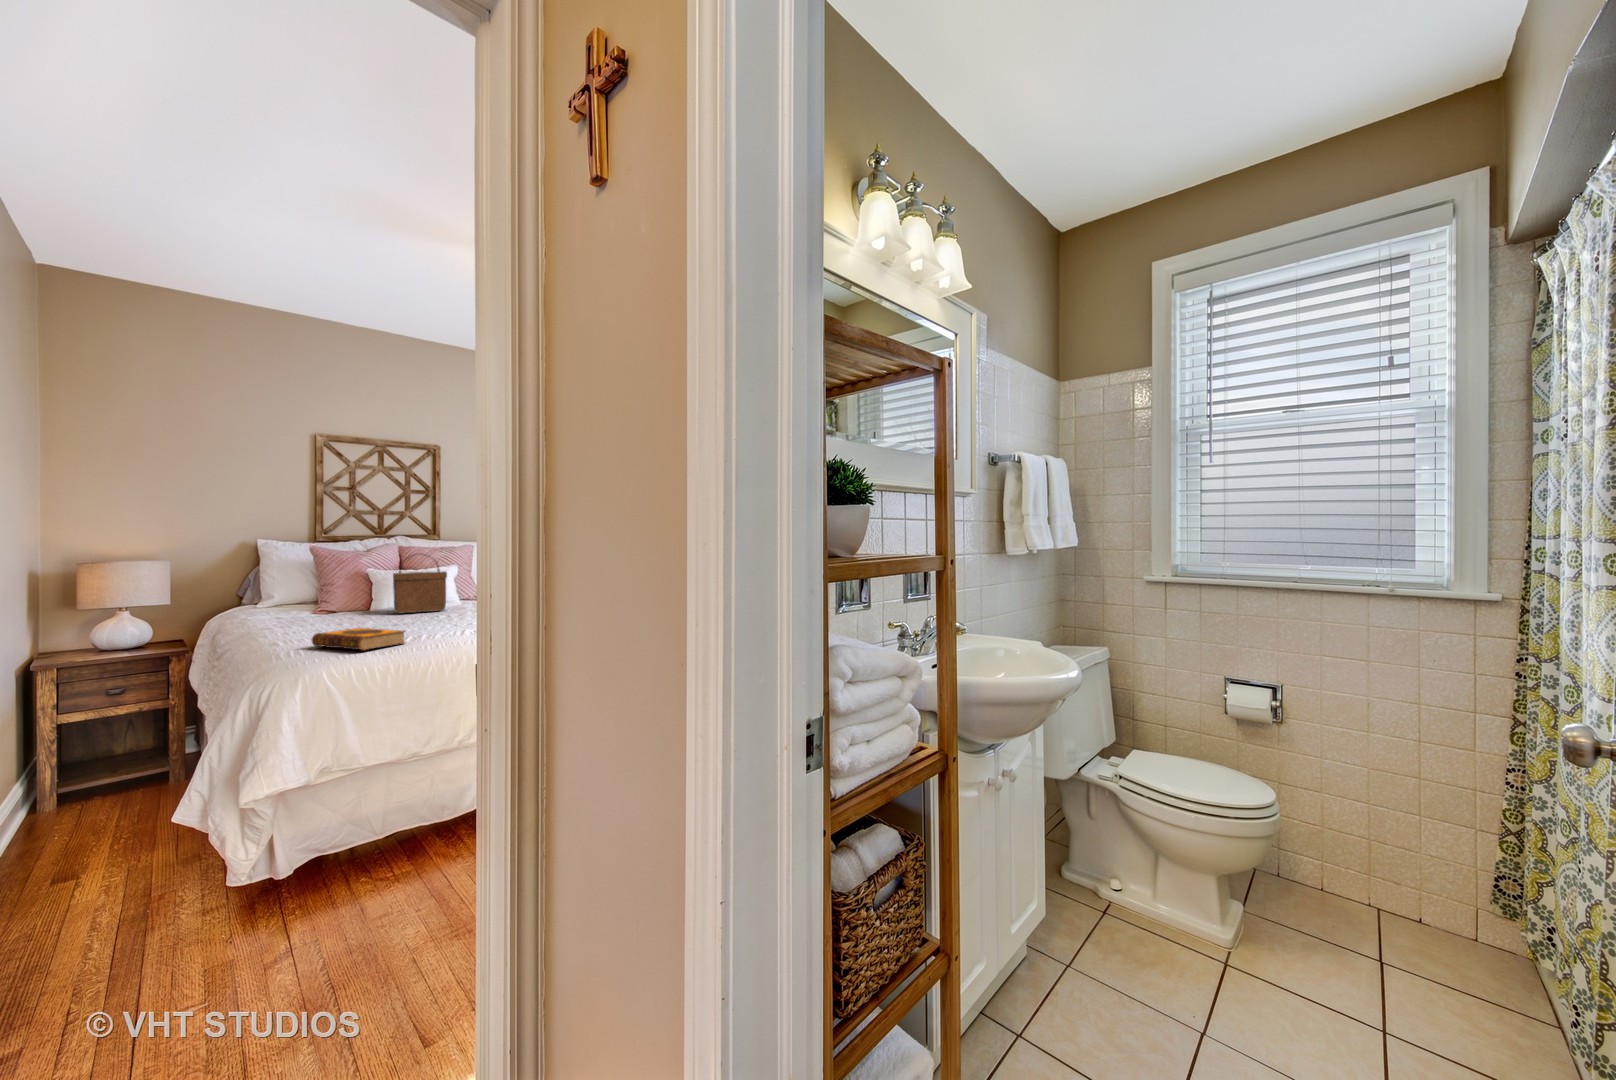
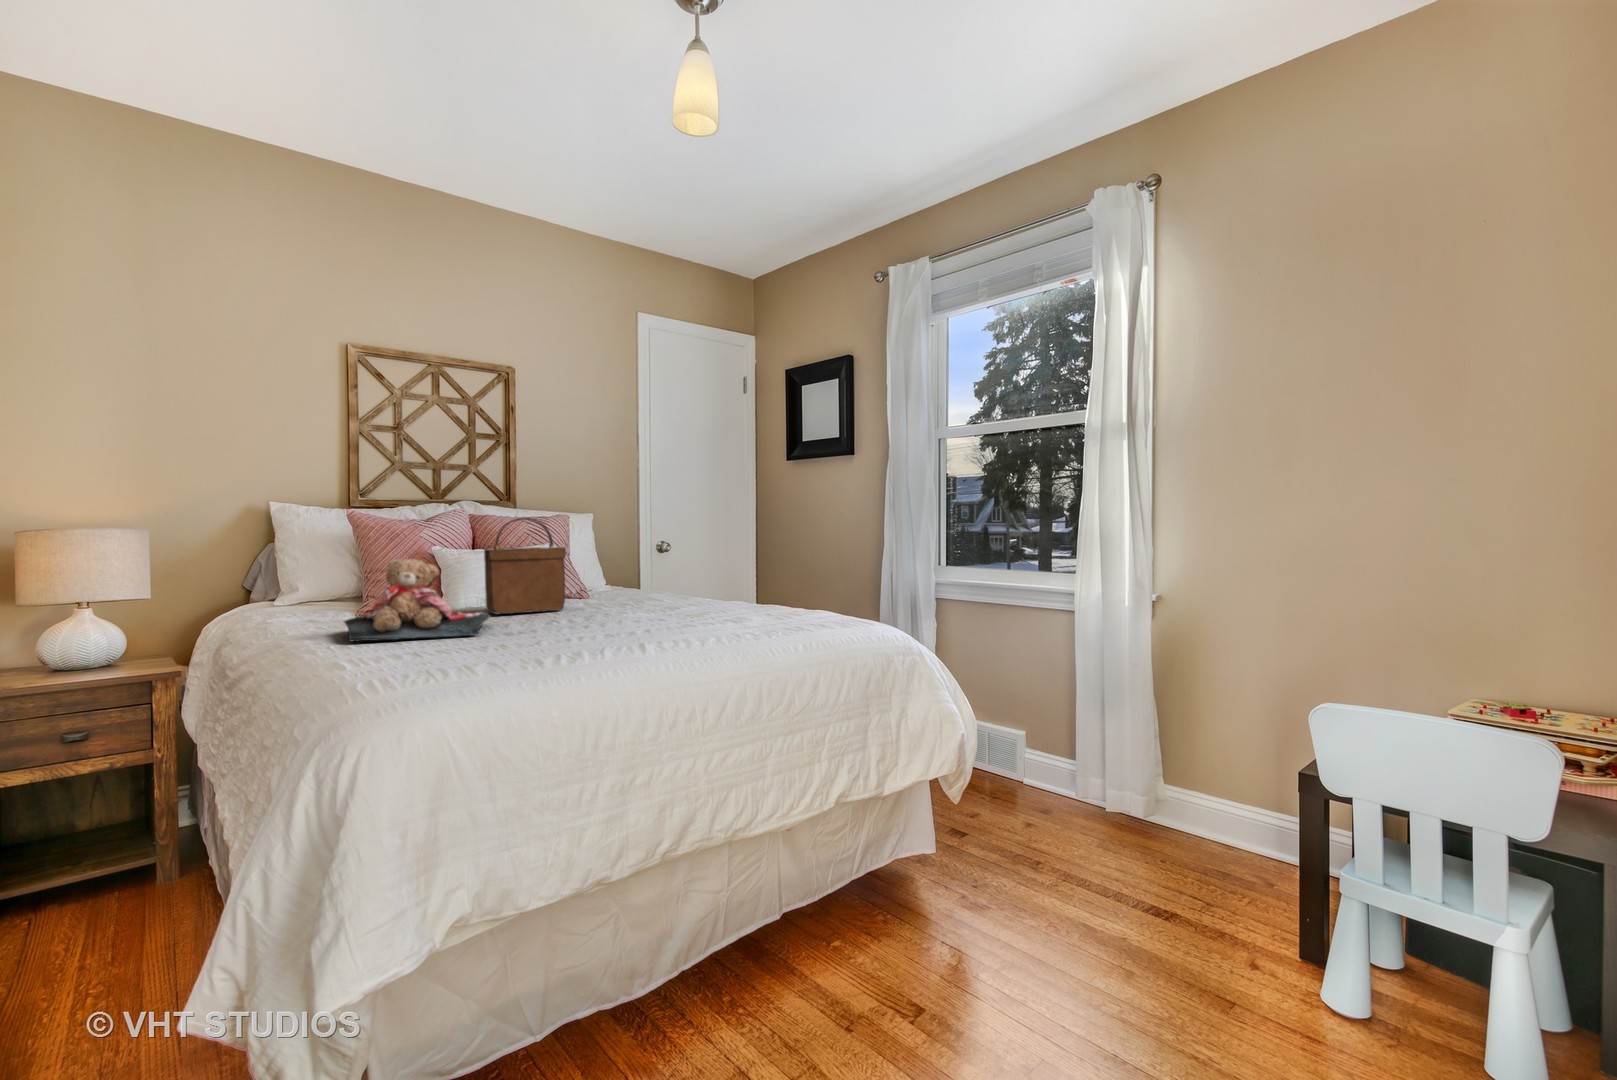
teddy bear: none [292,580,391,631] -> present [344,559,491,641]
hardback book: present [312,628,404,651] -> none [402,637,562,680]

